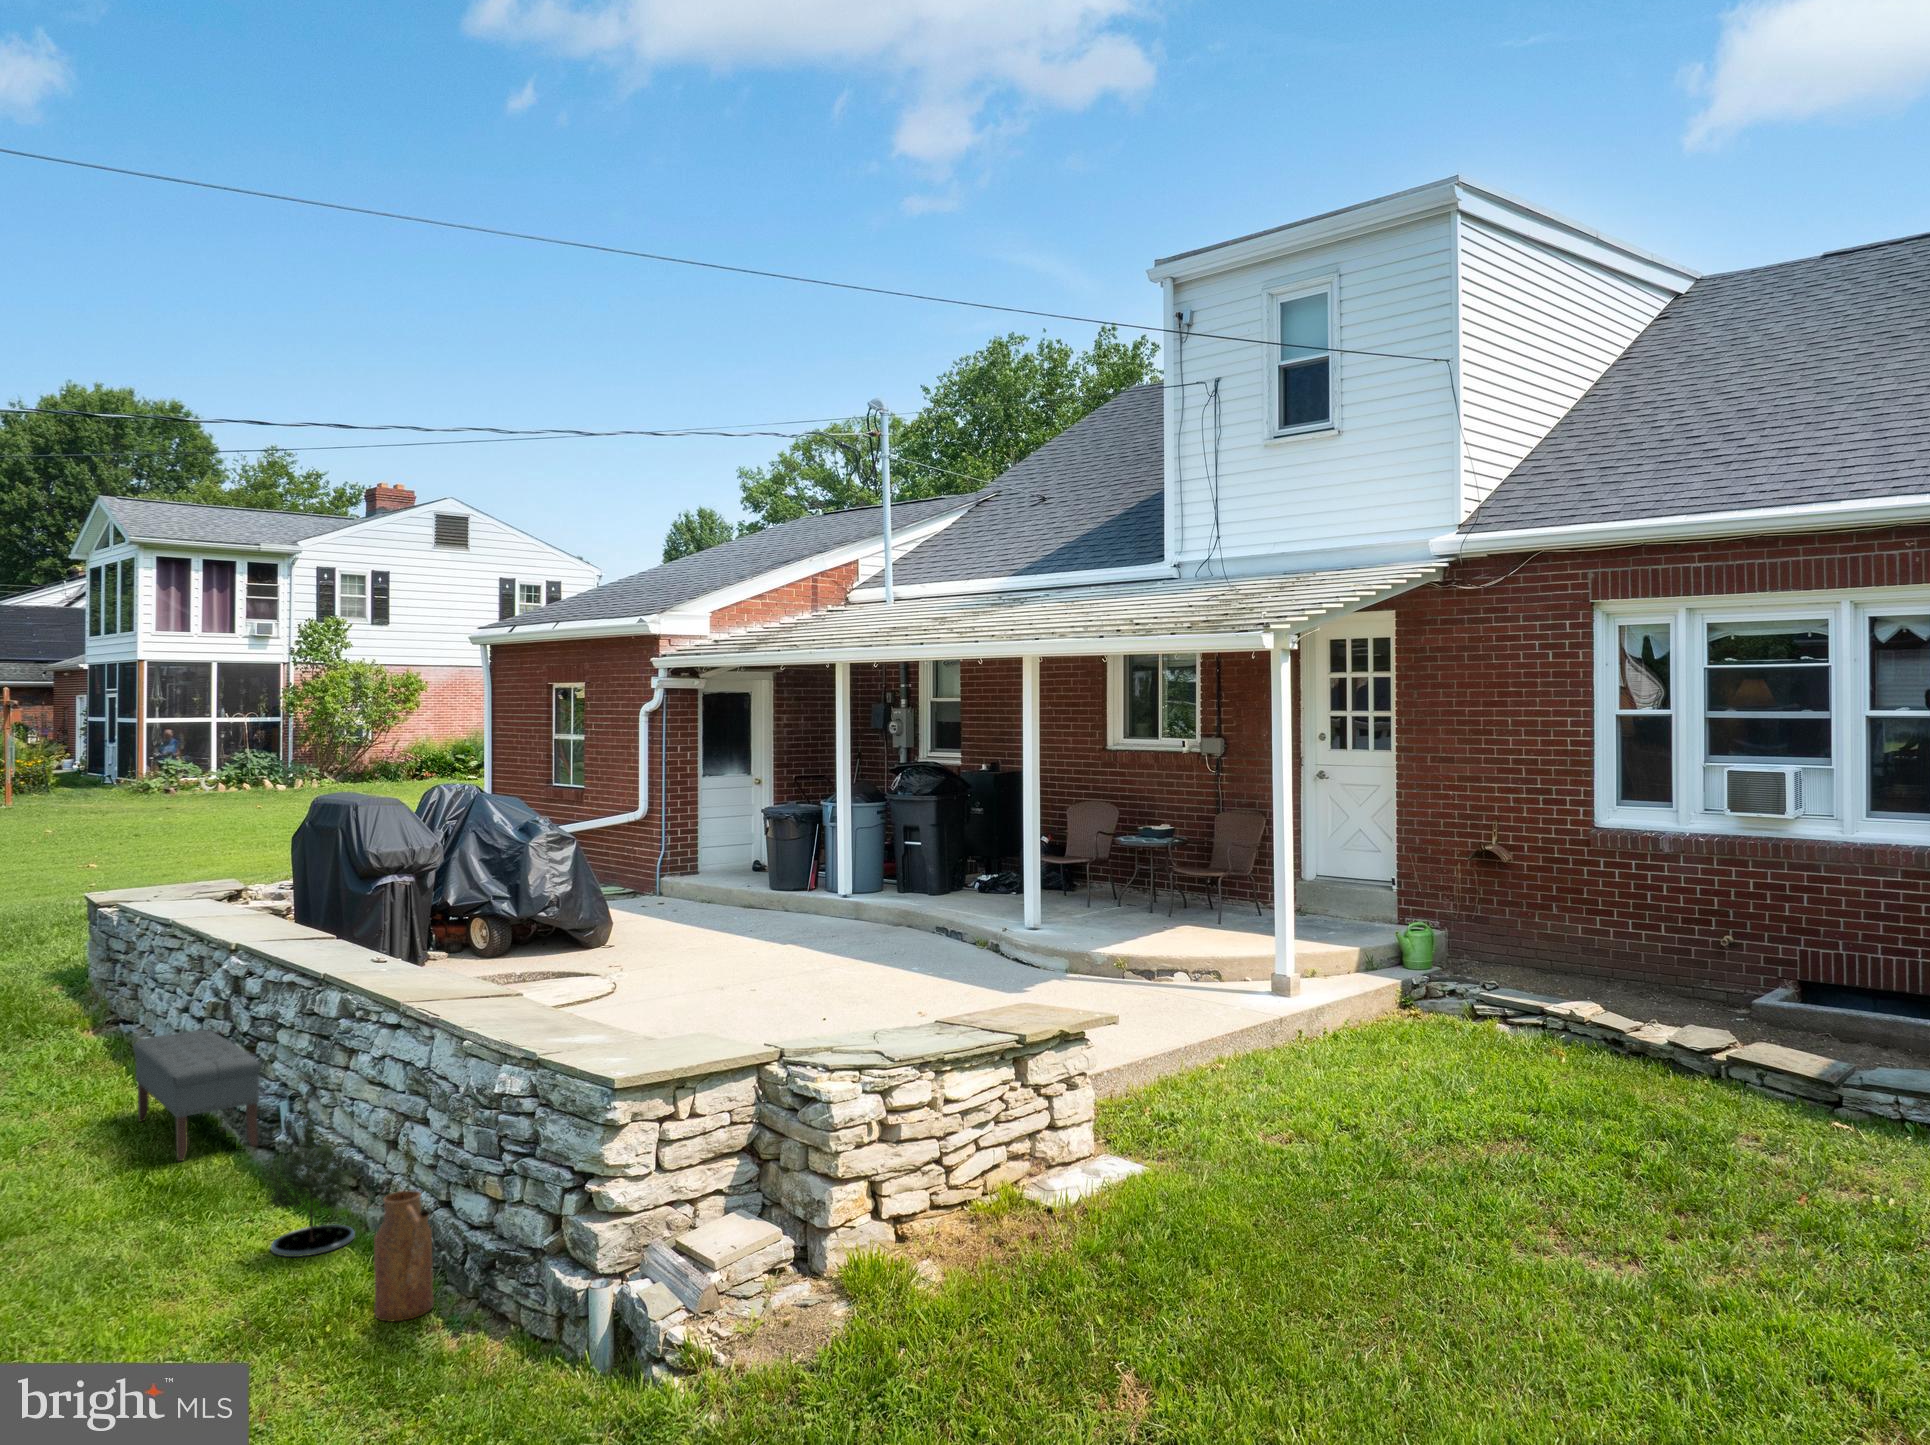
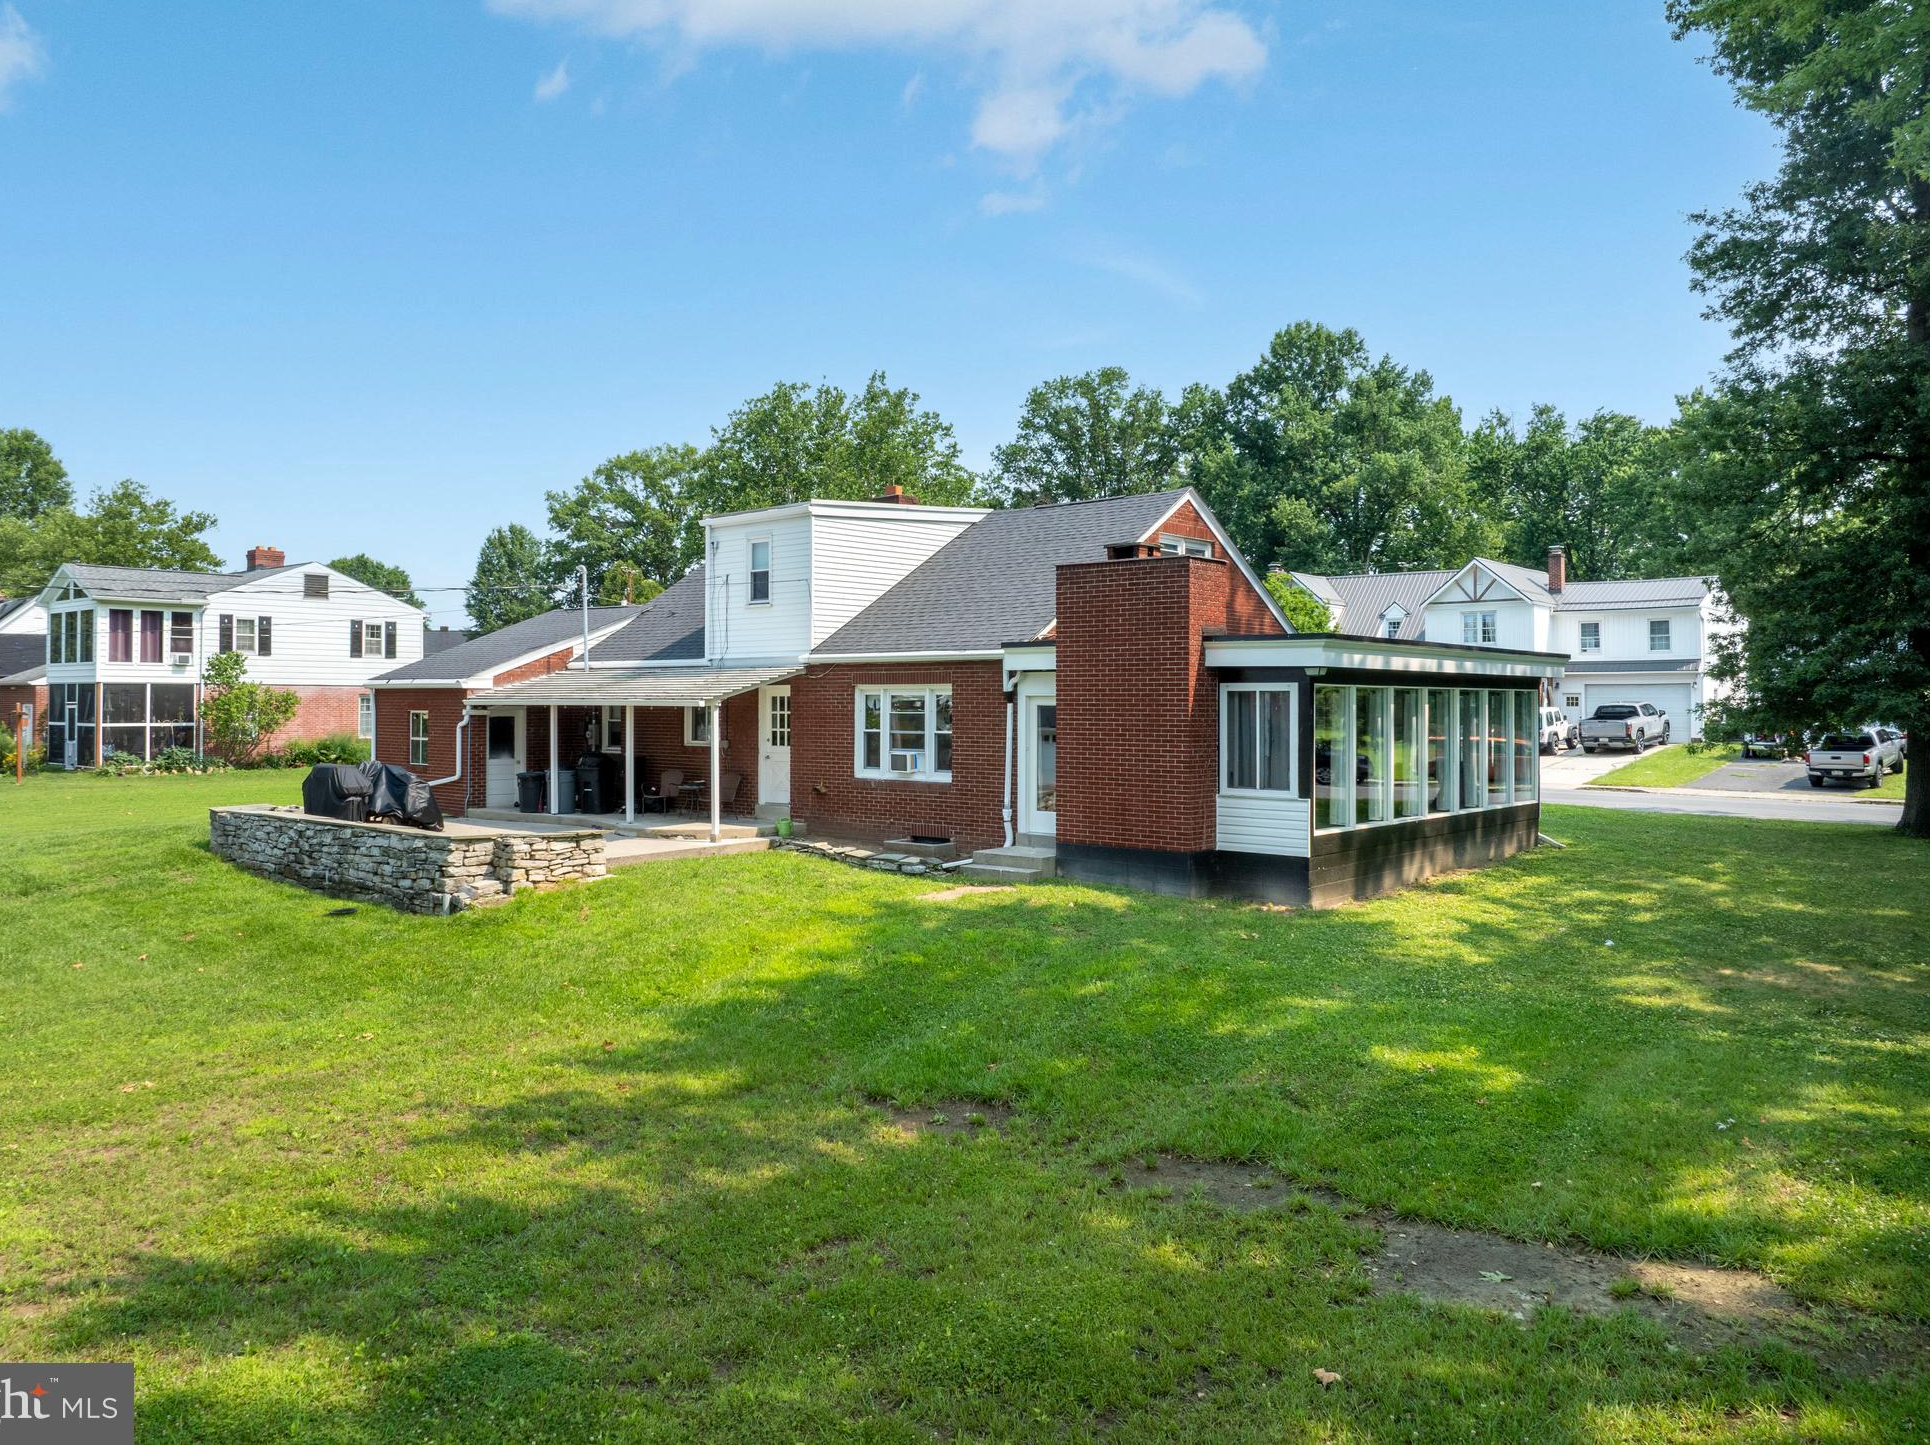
bench: present [133,1030,261,1161] -> none [250,857,309,899]
watering can: present [374,1190,434,1322] -> none [373,884,392,922]

